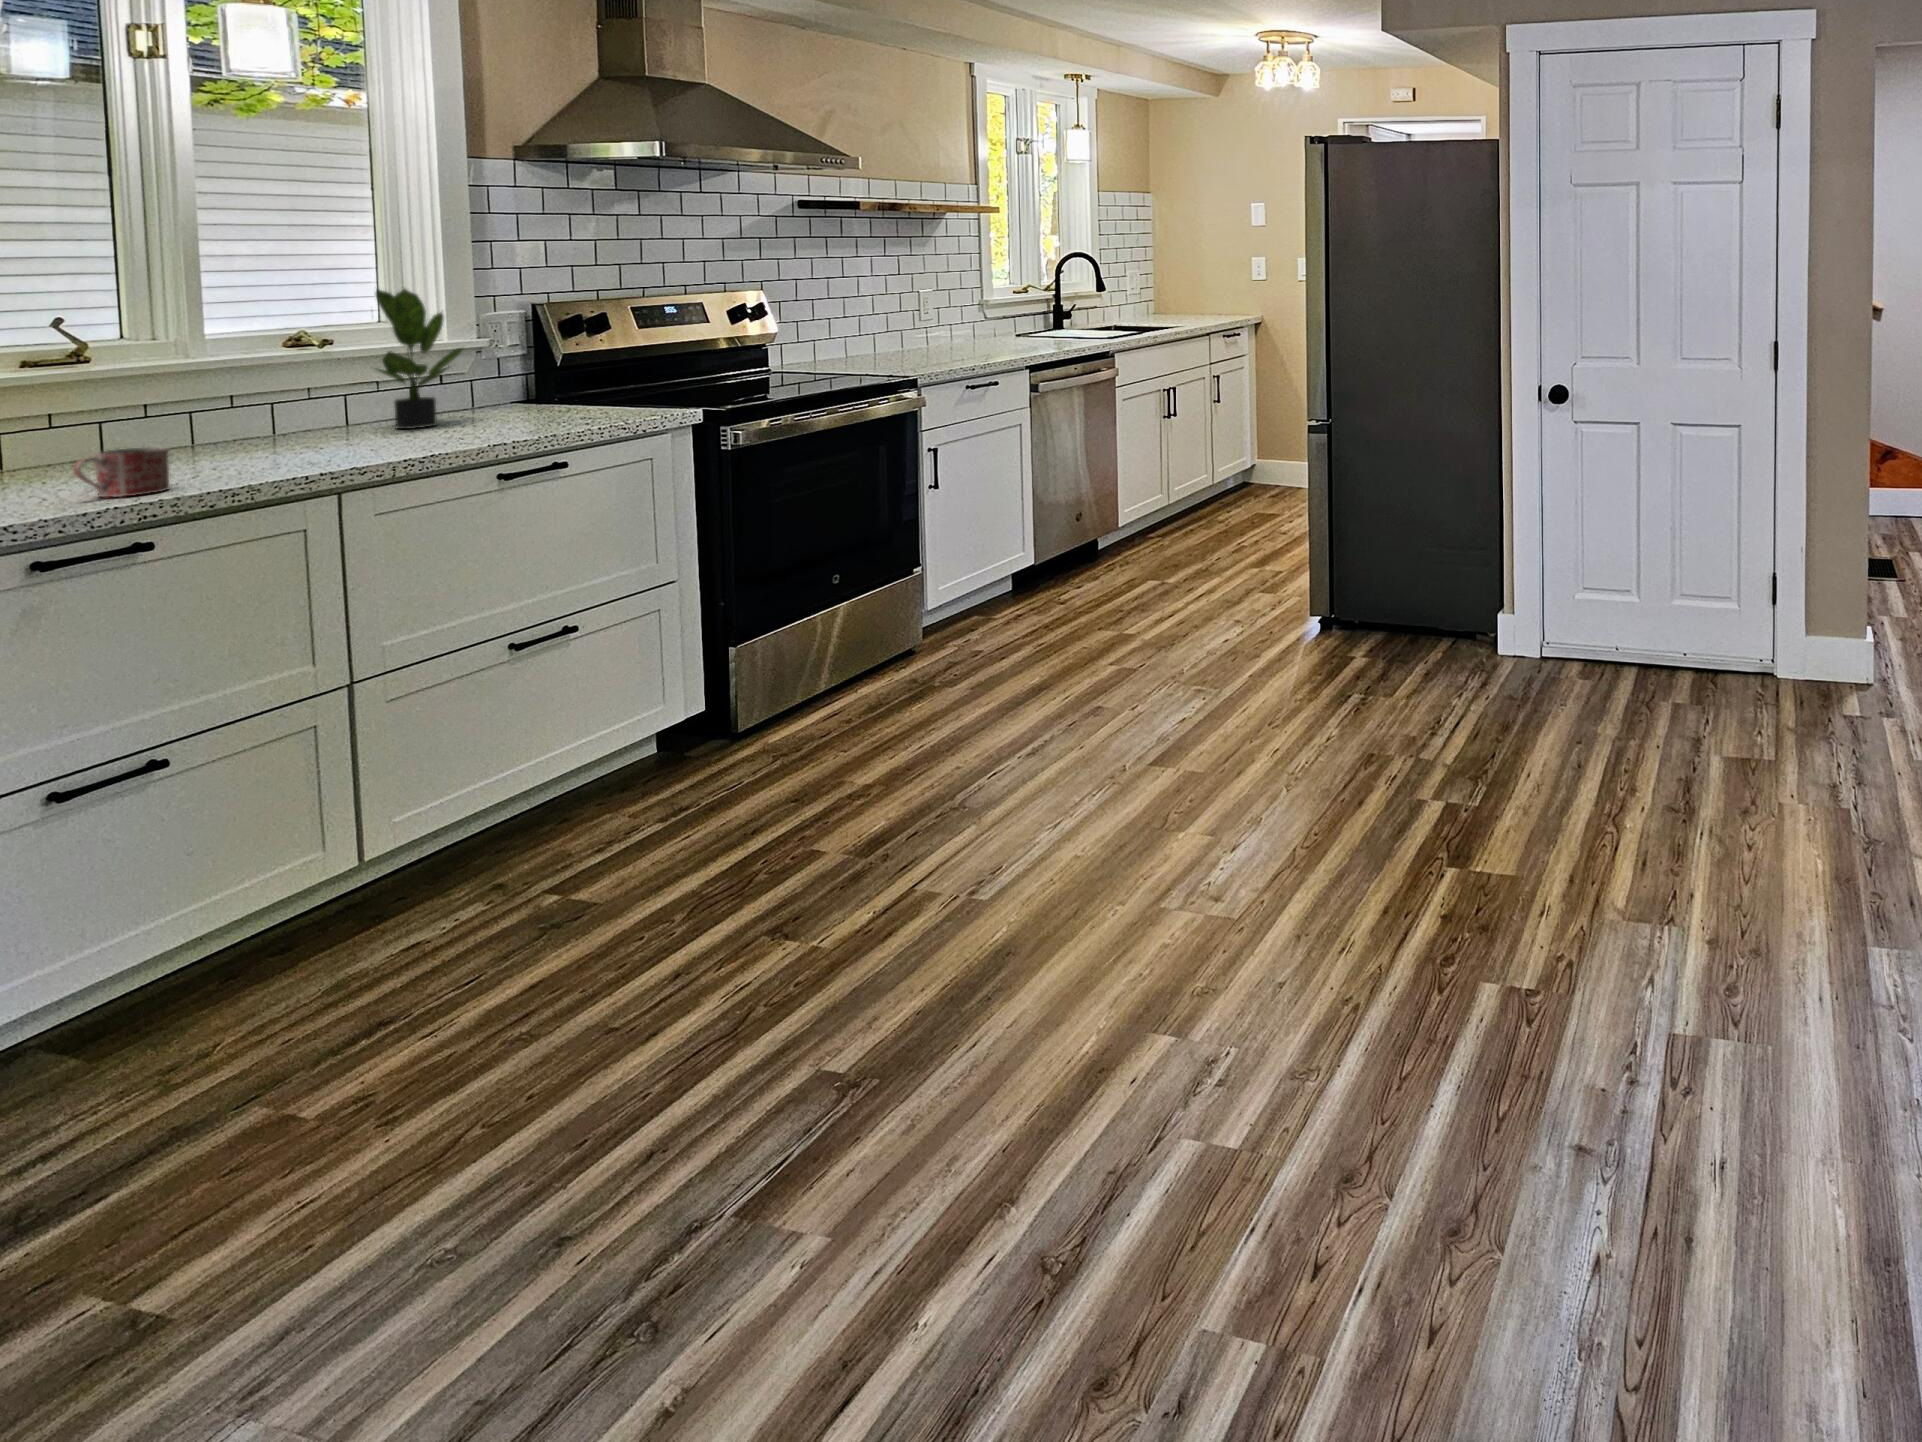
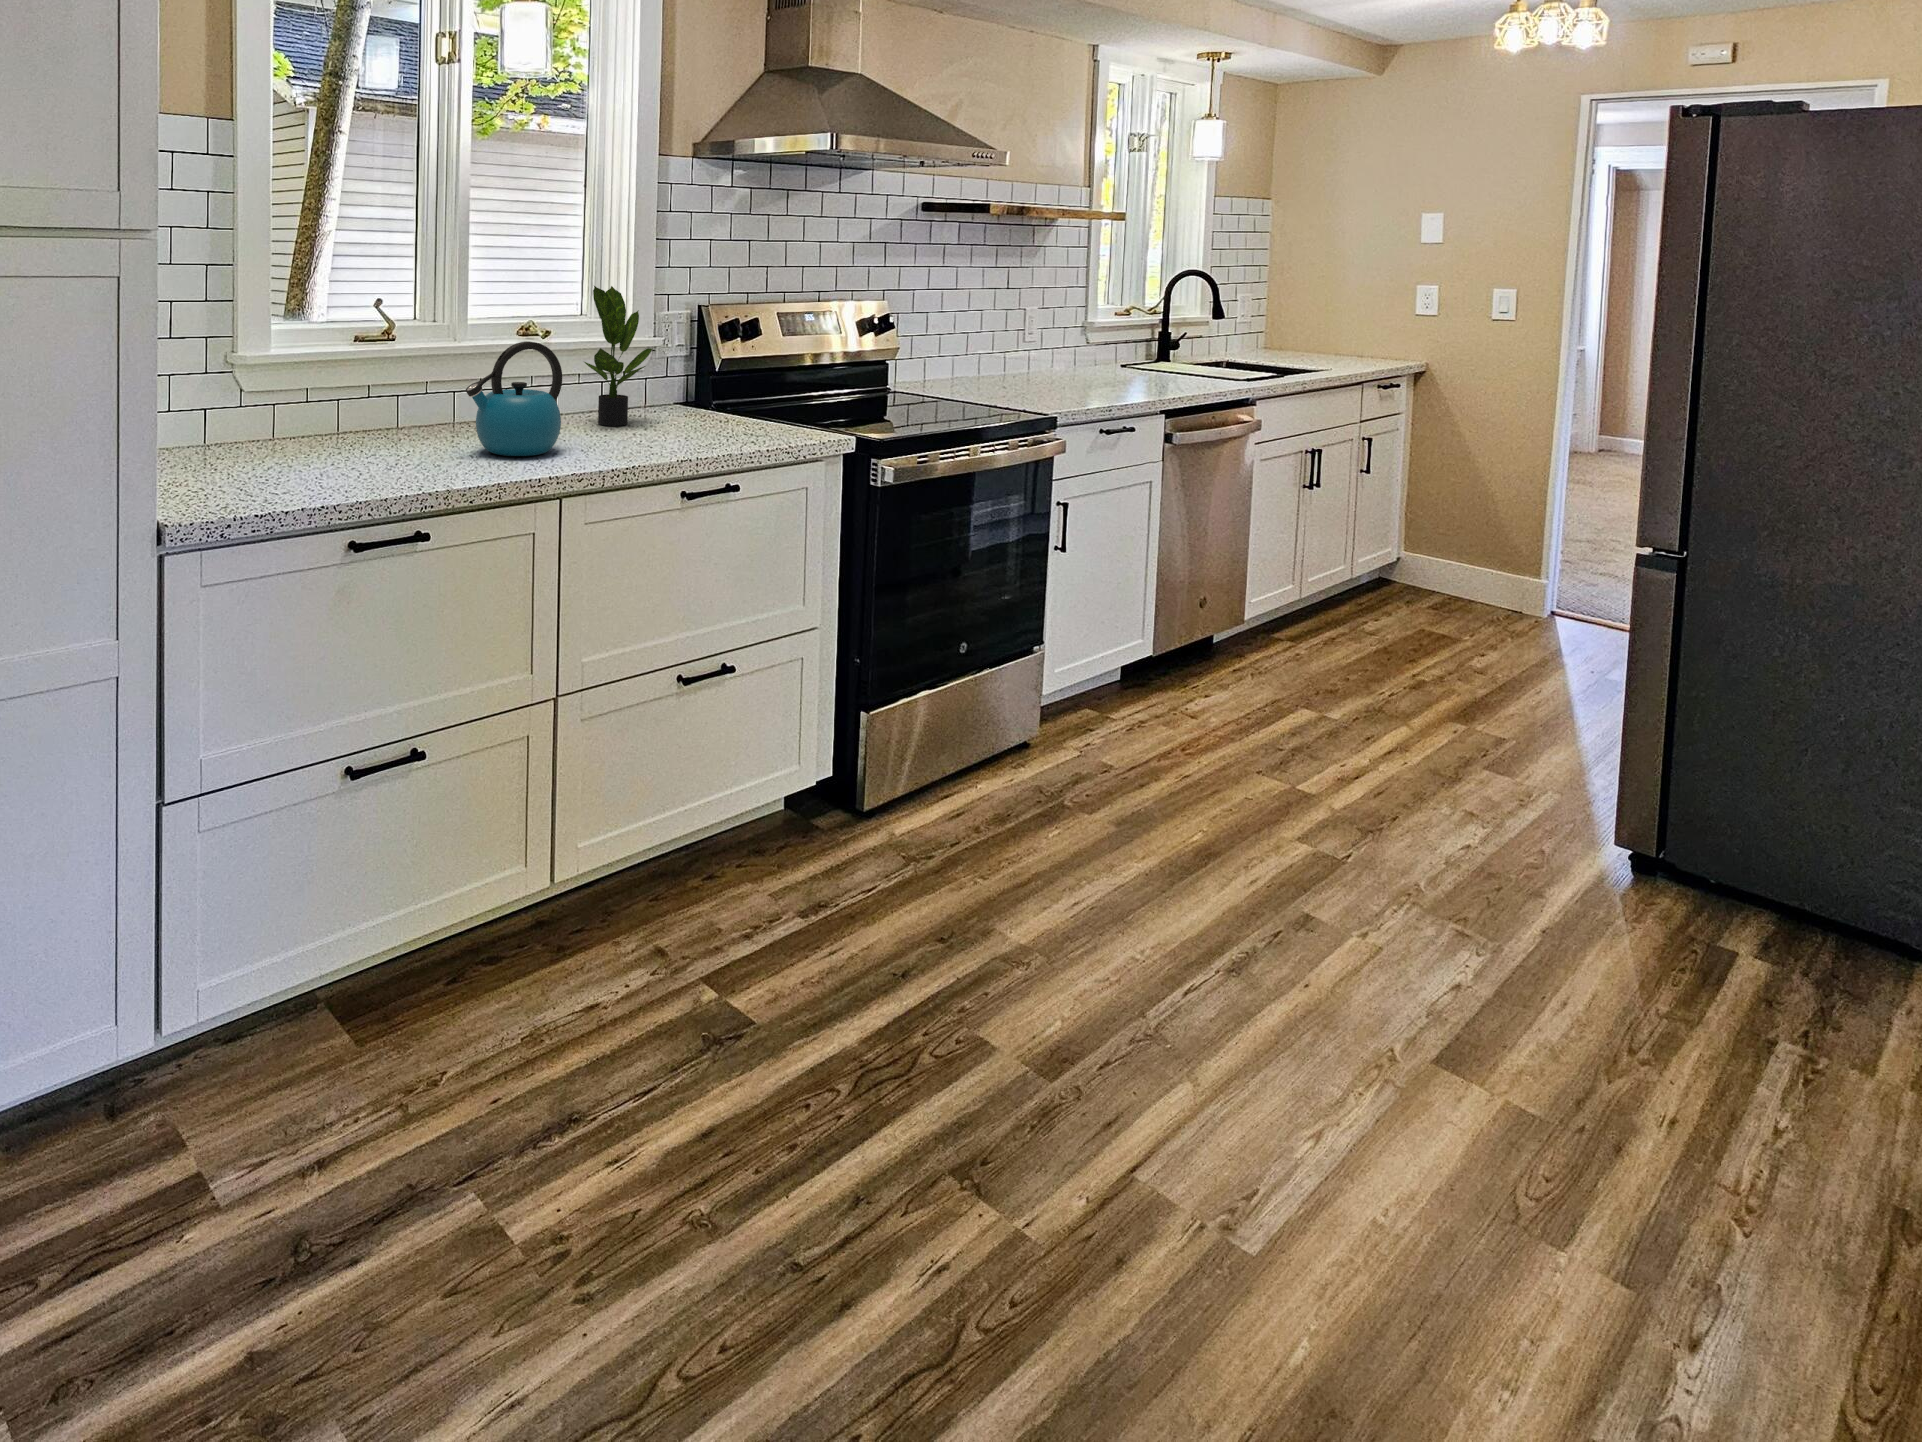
kettle: none [183,348,332,467] -> present [466,341,562,456]
mug: present [74,447,170,497] -> none [396,430,454,478]

